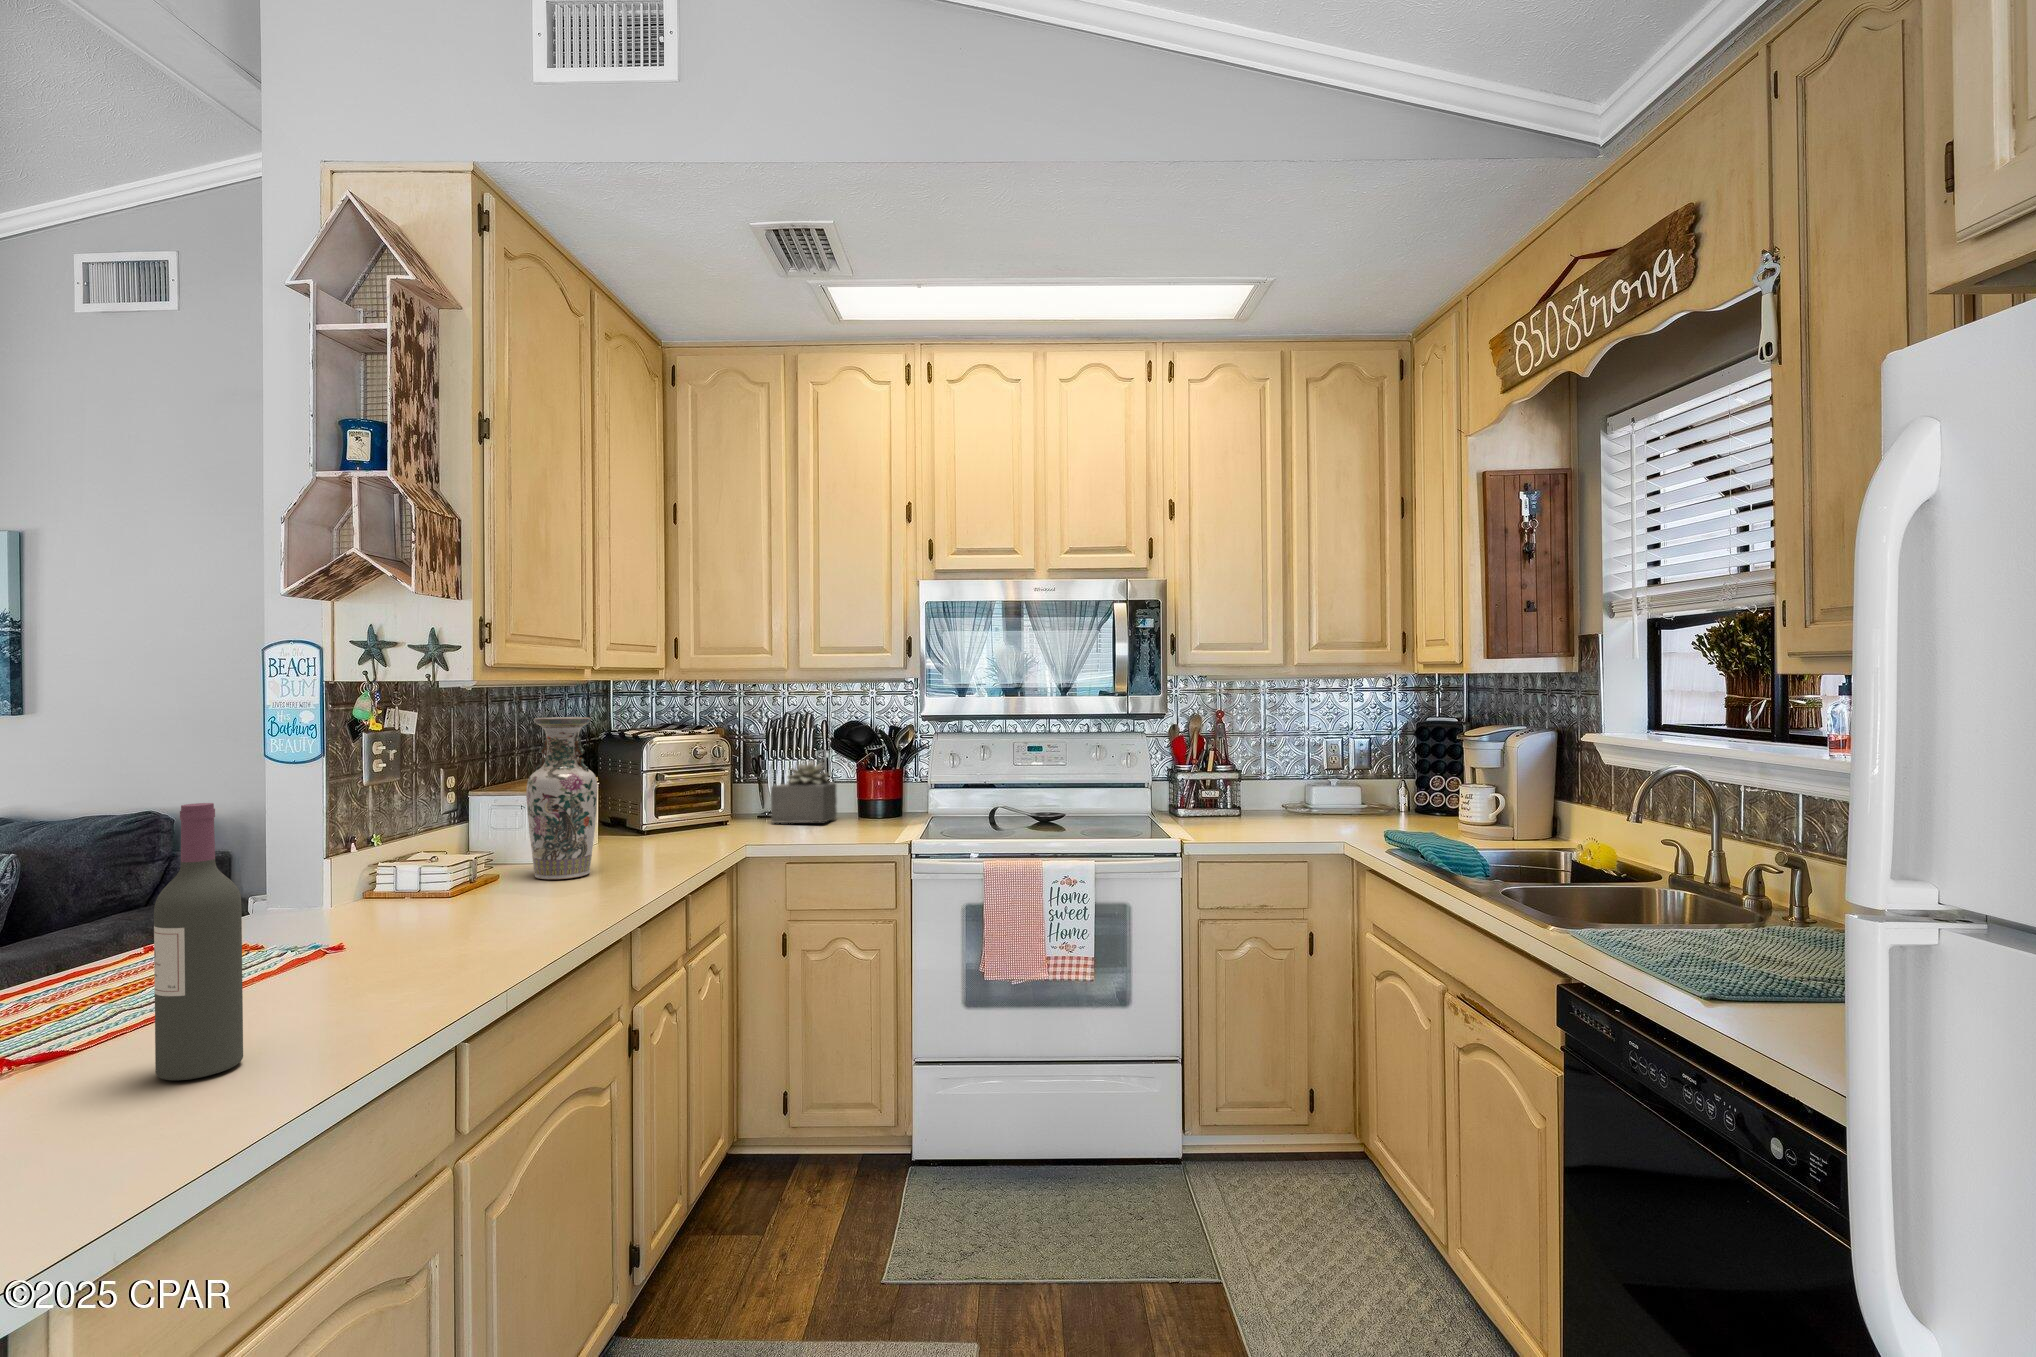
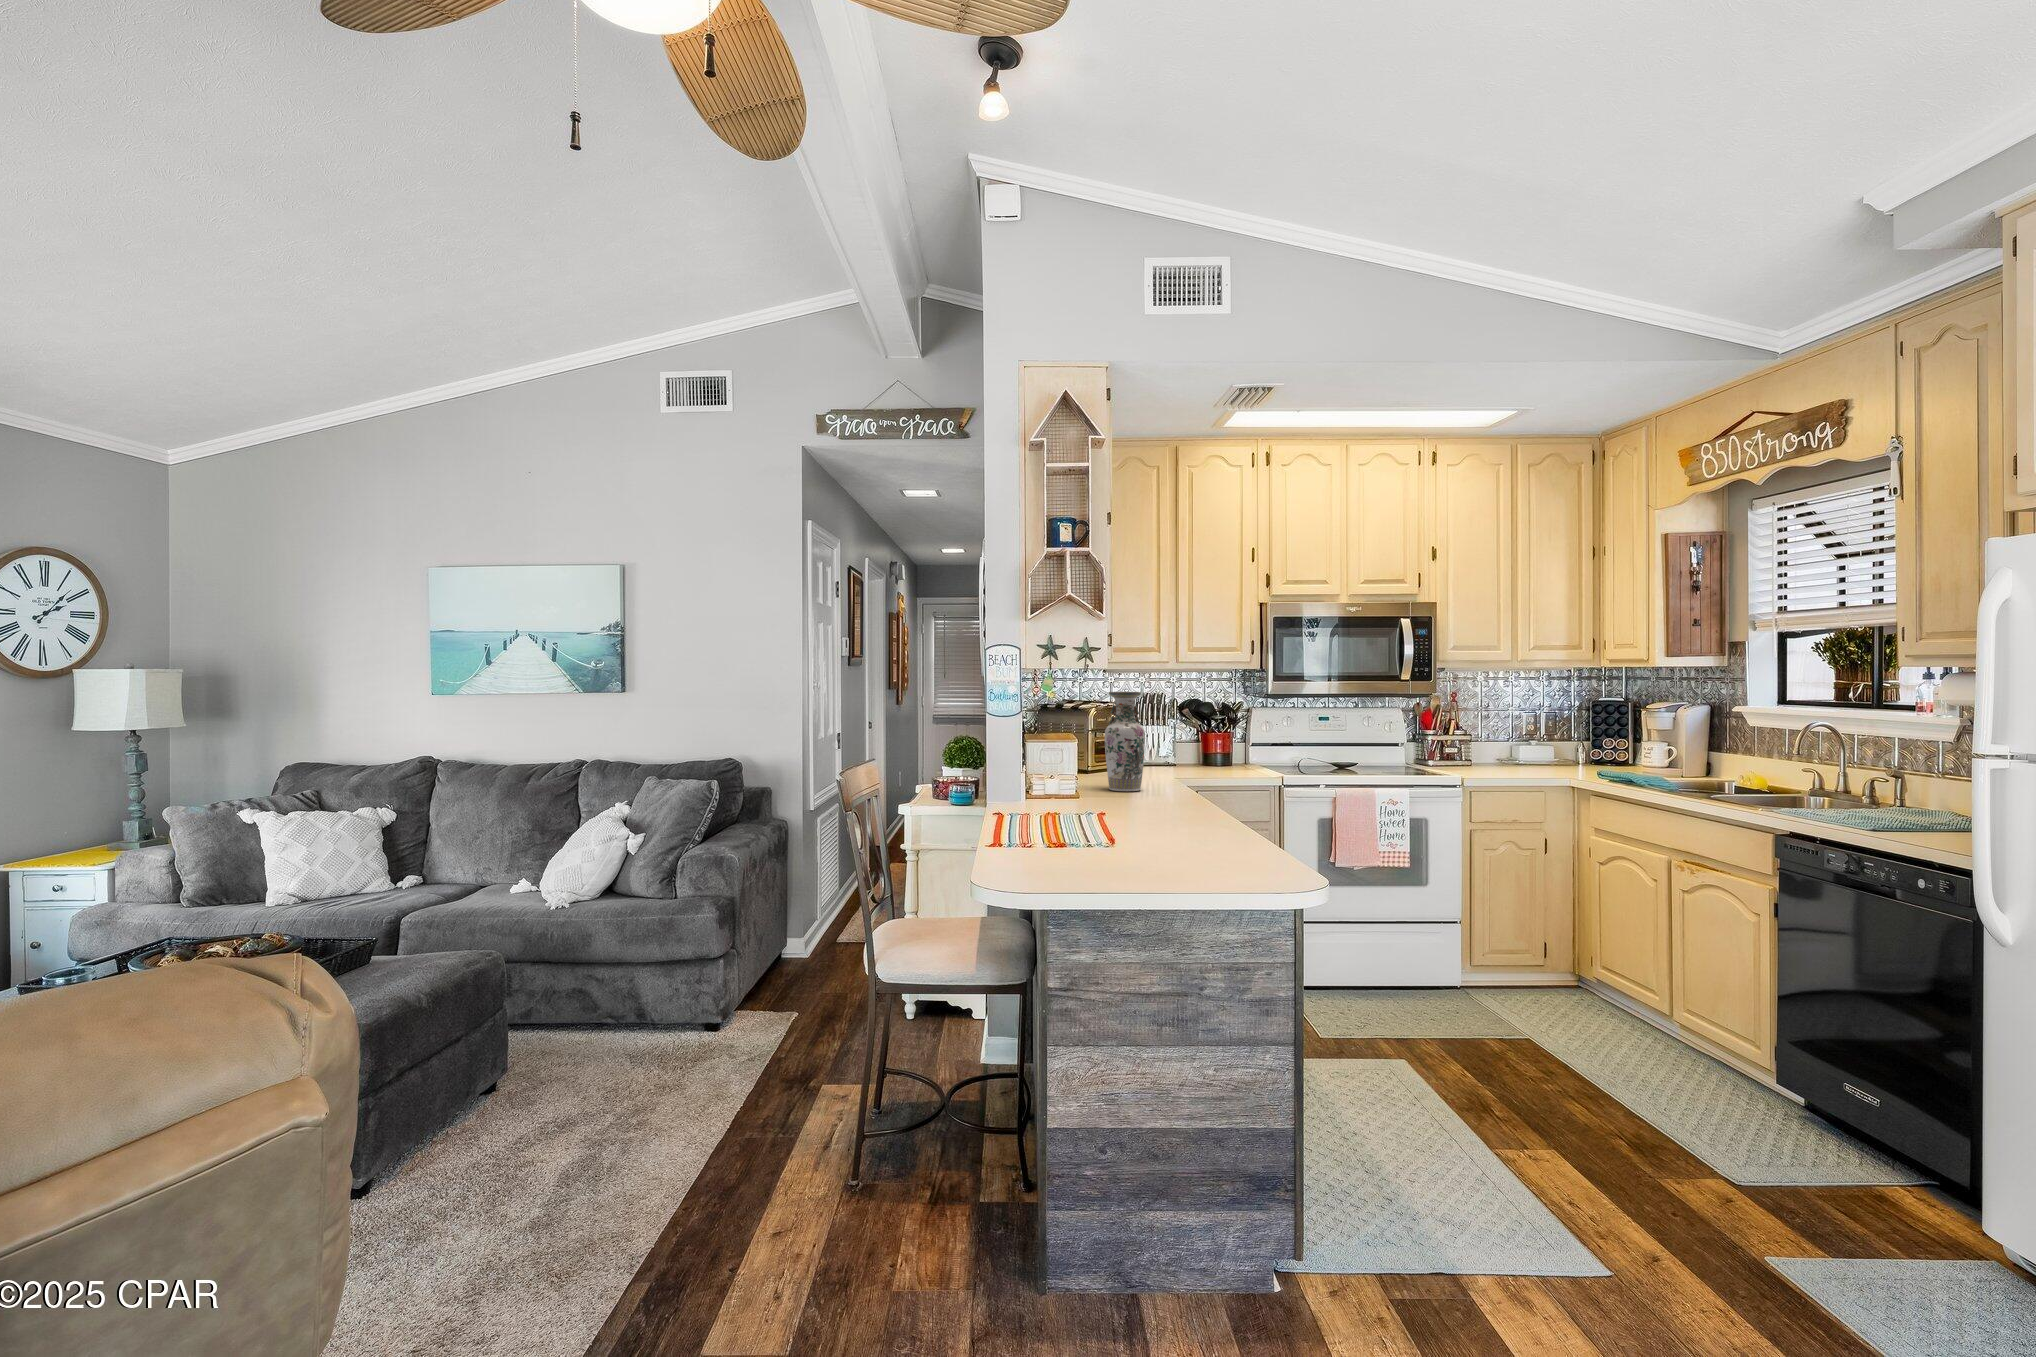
succulent plant: present [771,763,837,823] -> none [1161,726,1201,768]
wine bottle: present [154,803,243,1080] -> none [1205,722,1237,847]

